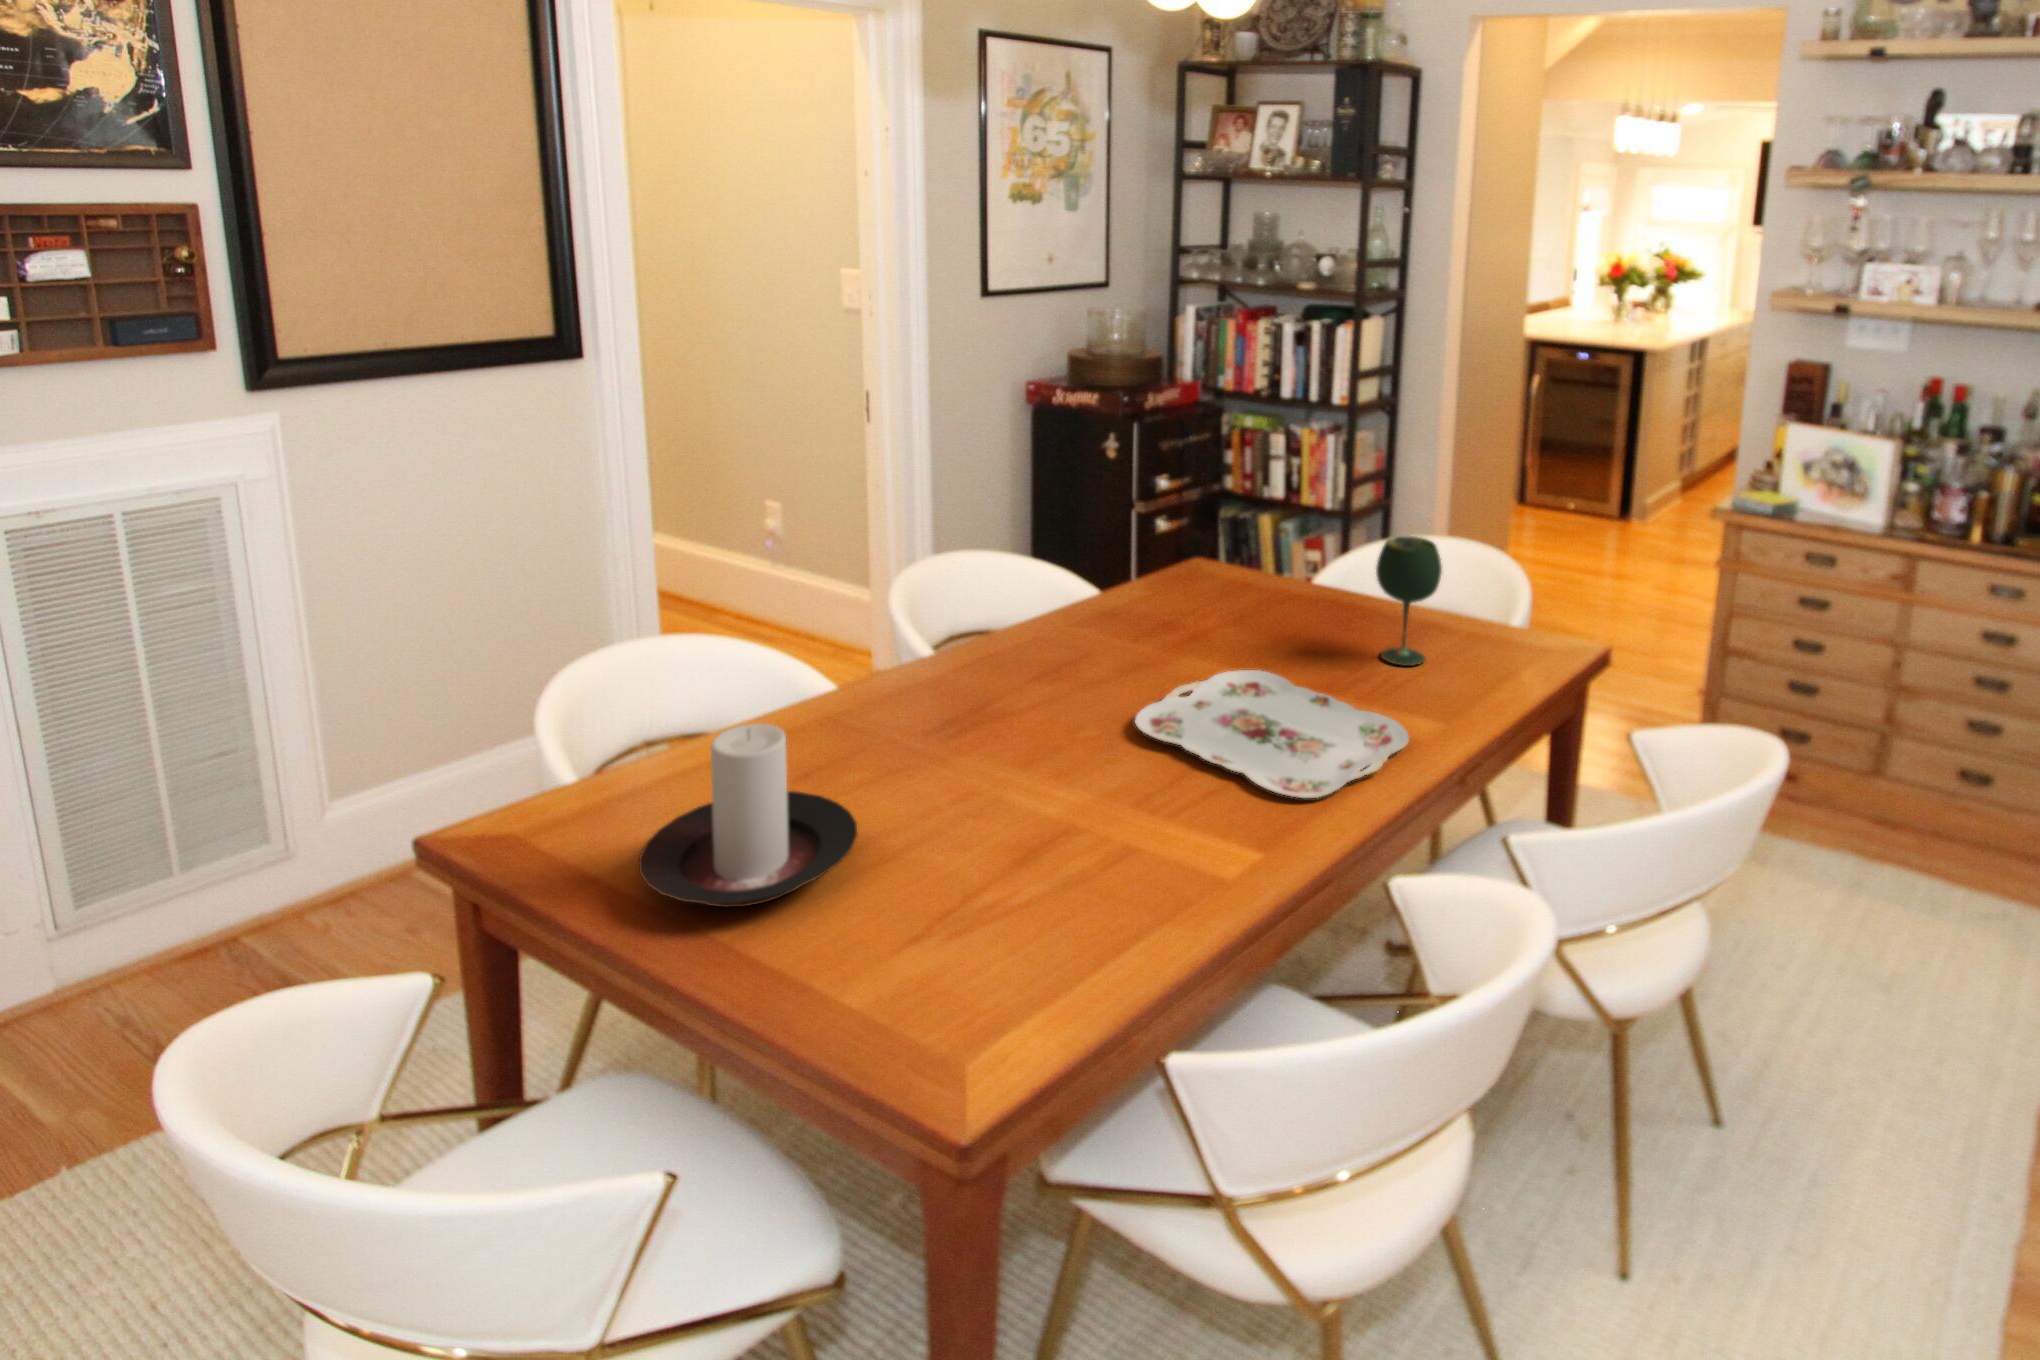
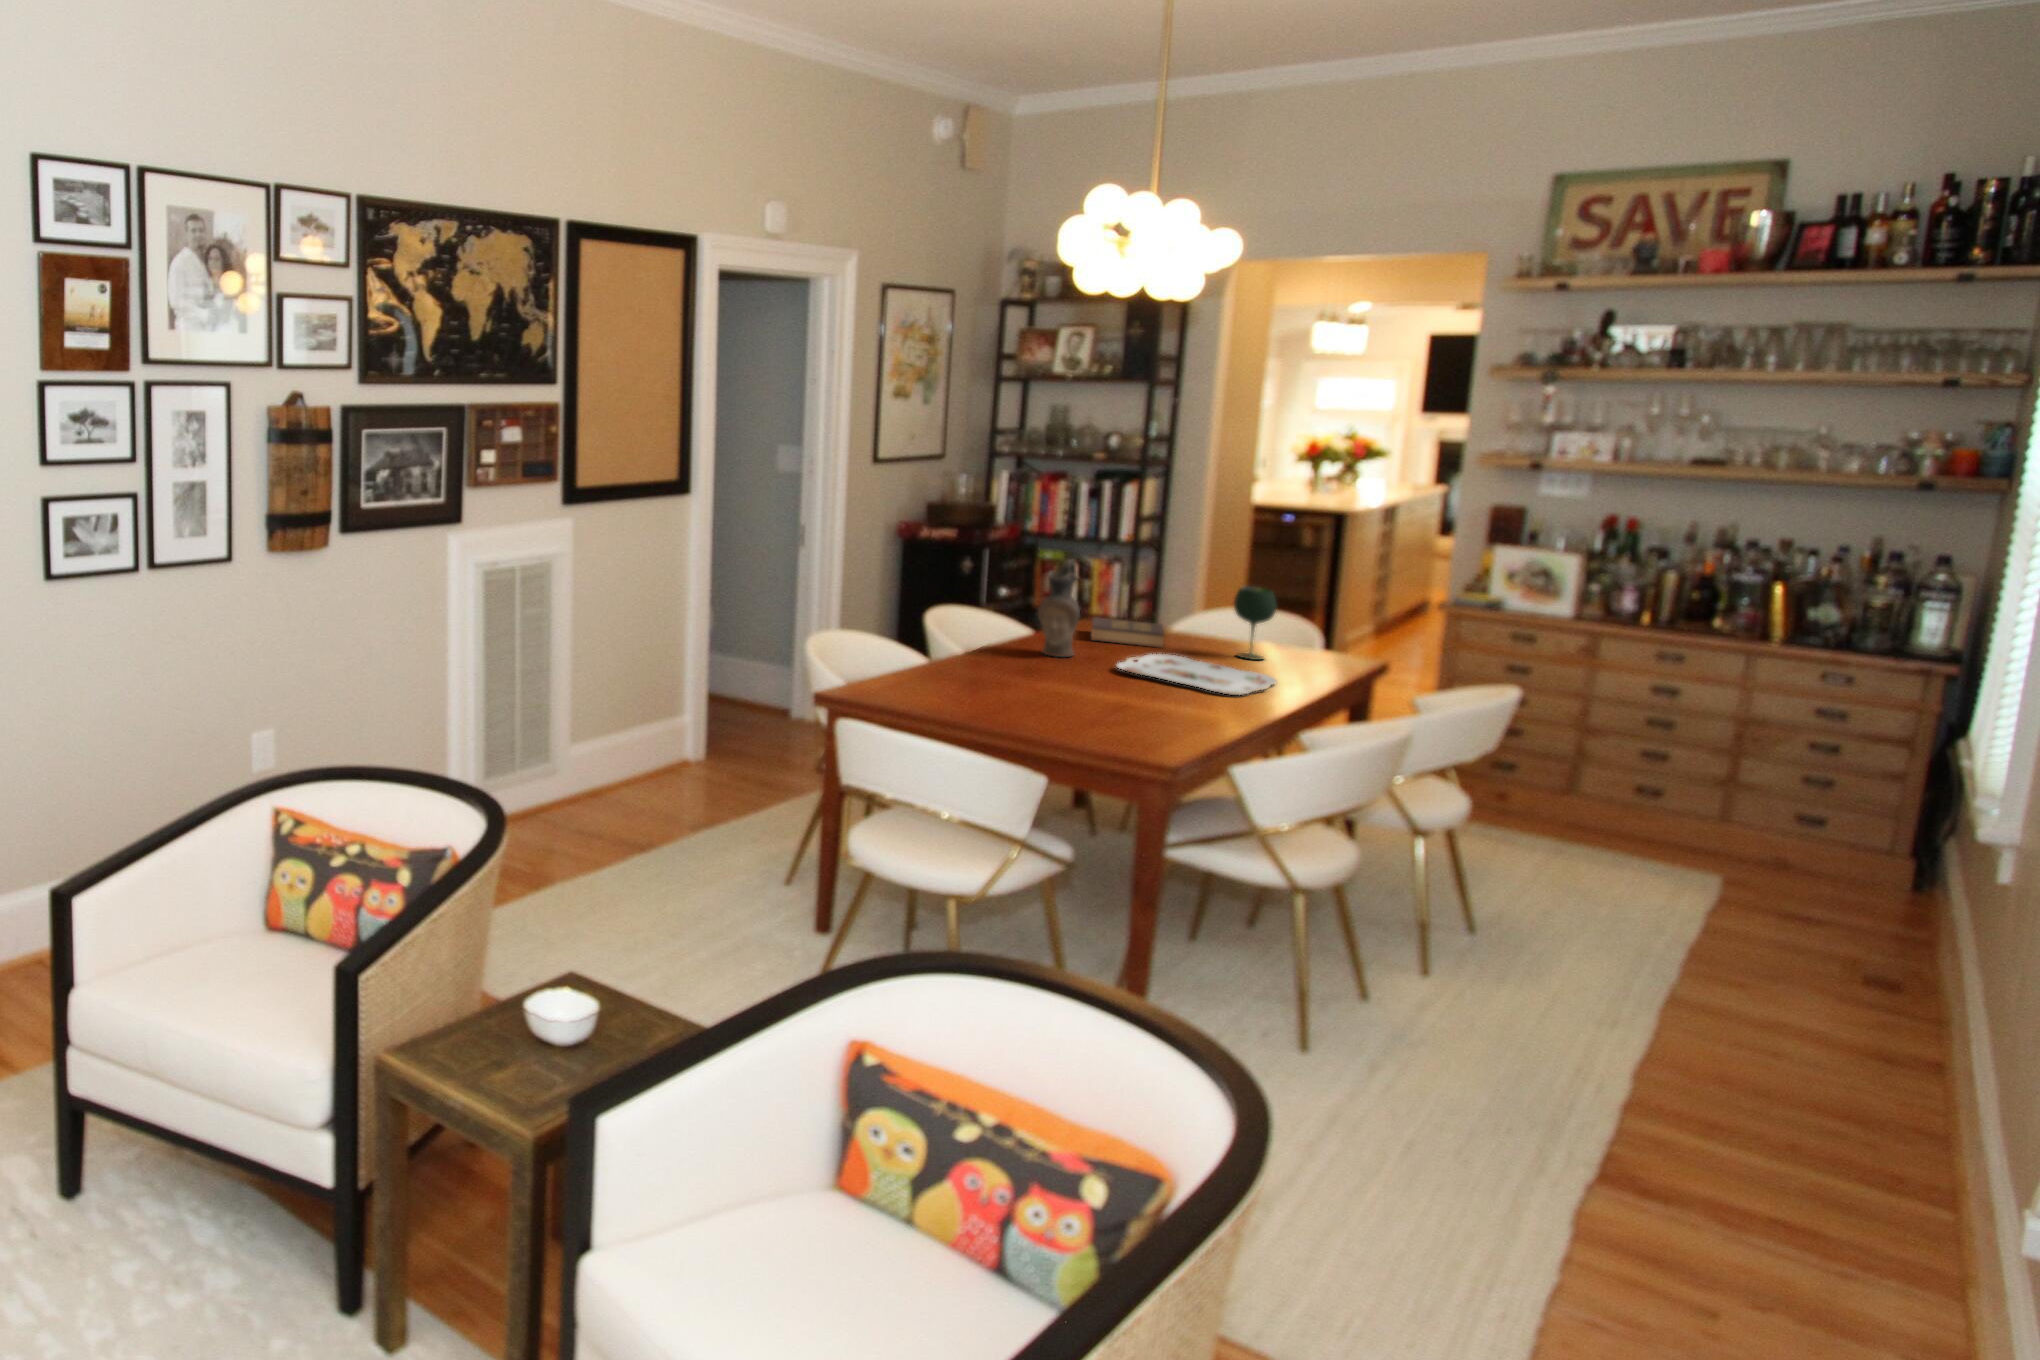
ceramic pitcher: none [1027,502,1105,686] -> present [1038,559,1080,657]
hardback book: none [1163,577,1289,641] -> present [1092,617,1164,648]
candle holder: present [639,724,857,907] -> none [935,631,1031,706]

